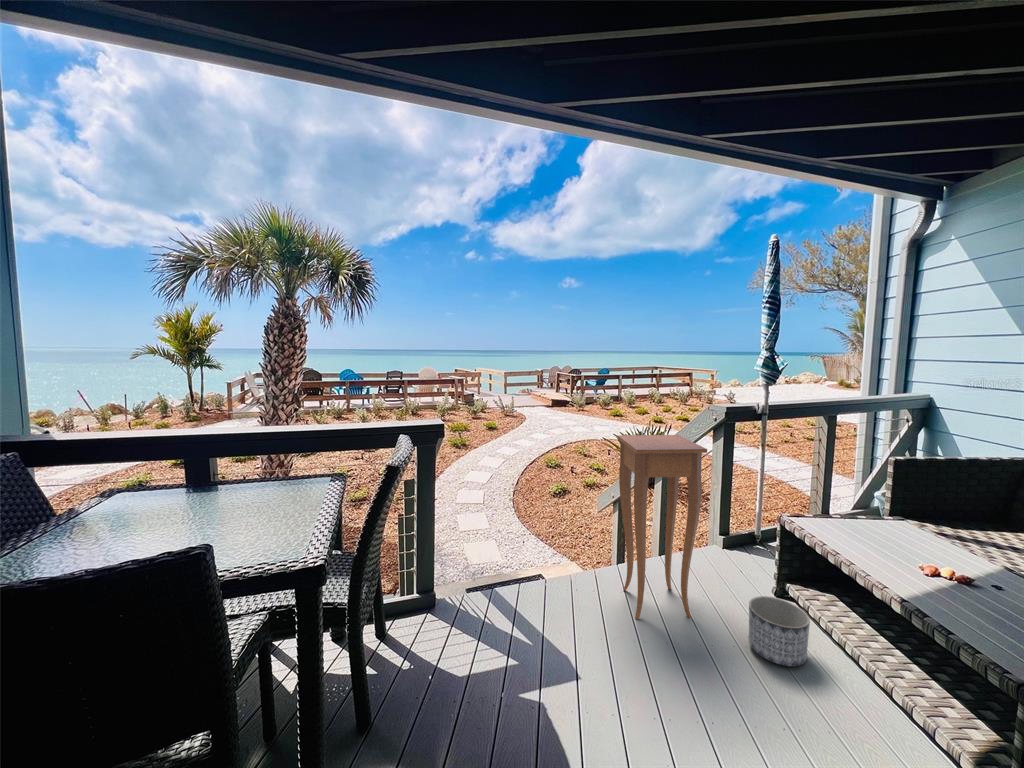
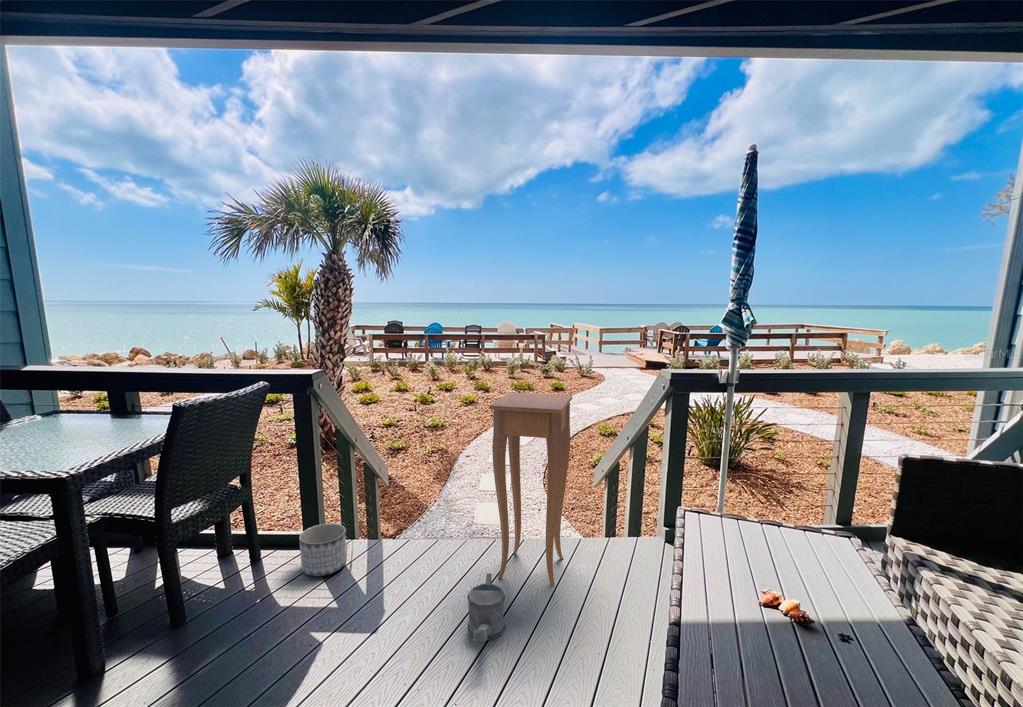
planter: present [749,596,810,667] -> present [299,523,346,576]
watering can: none [655,617,729,691] -> present [467,574,505,642]

